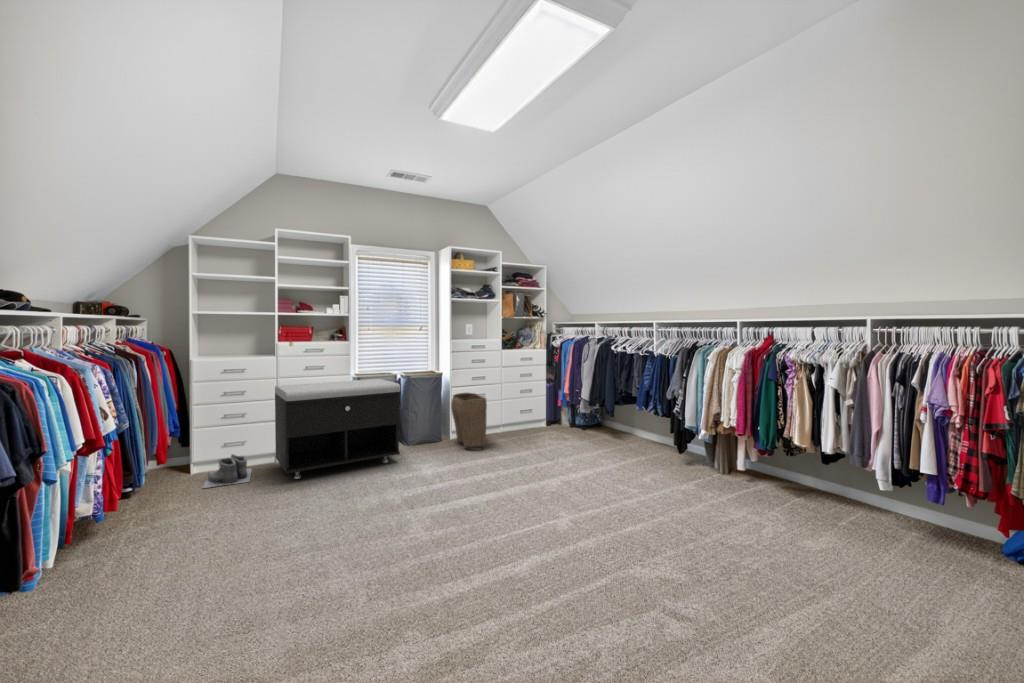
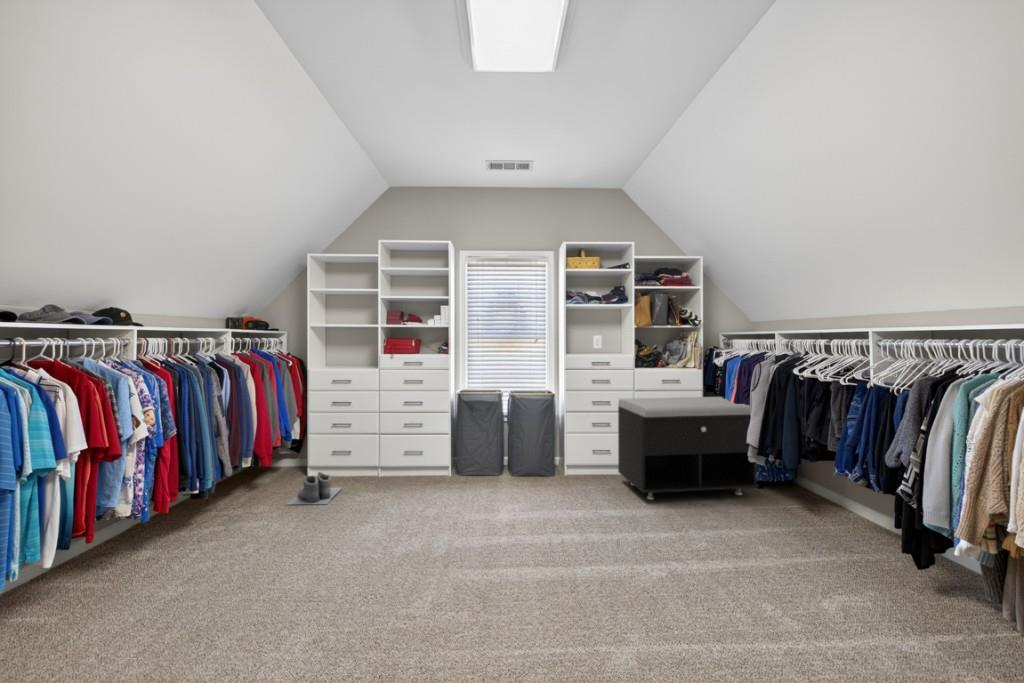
storage bench: present [275,379,400,479] -> present [618,397,758,500]
laundry basket: present [451,393,487,450] -> none [559,422,598,499]

